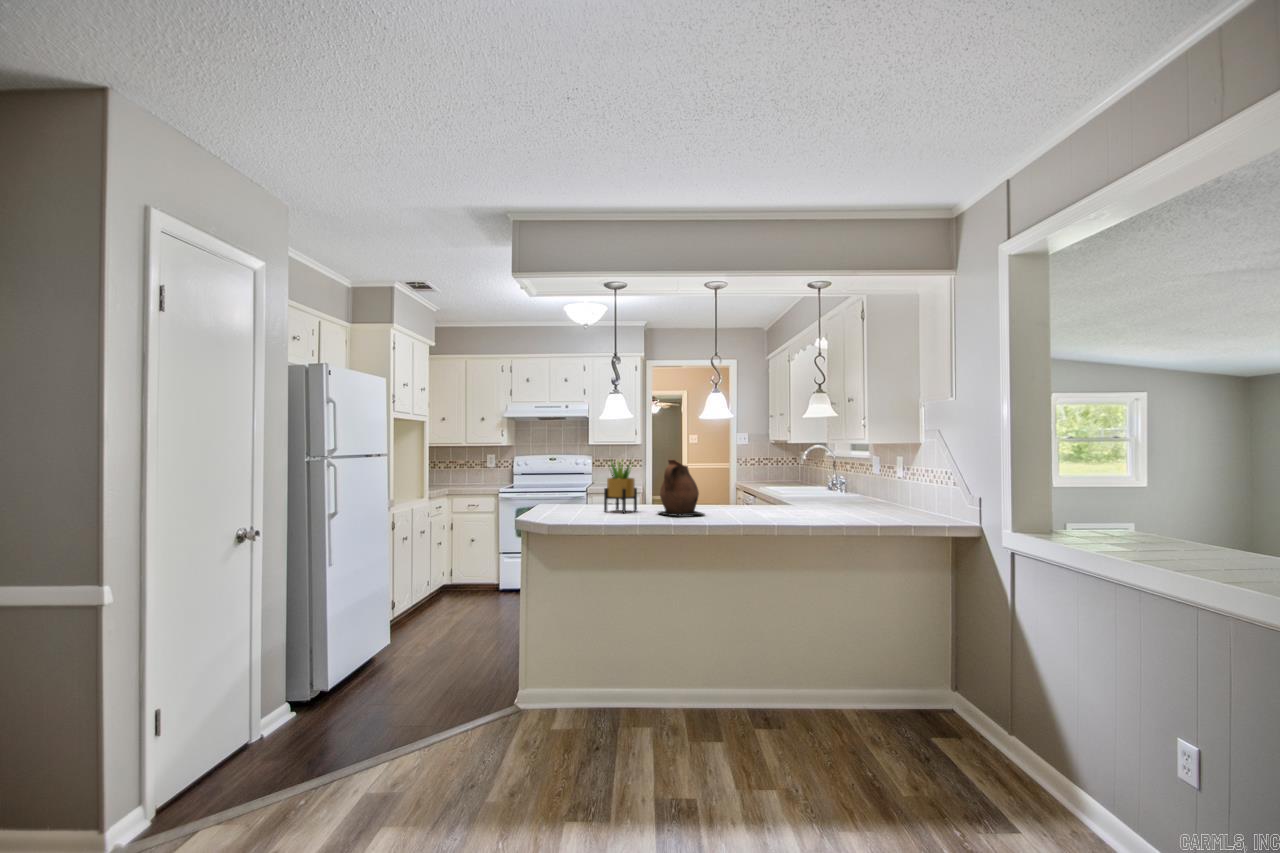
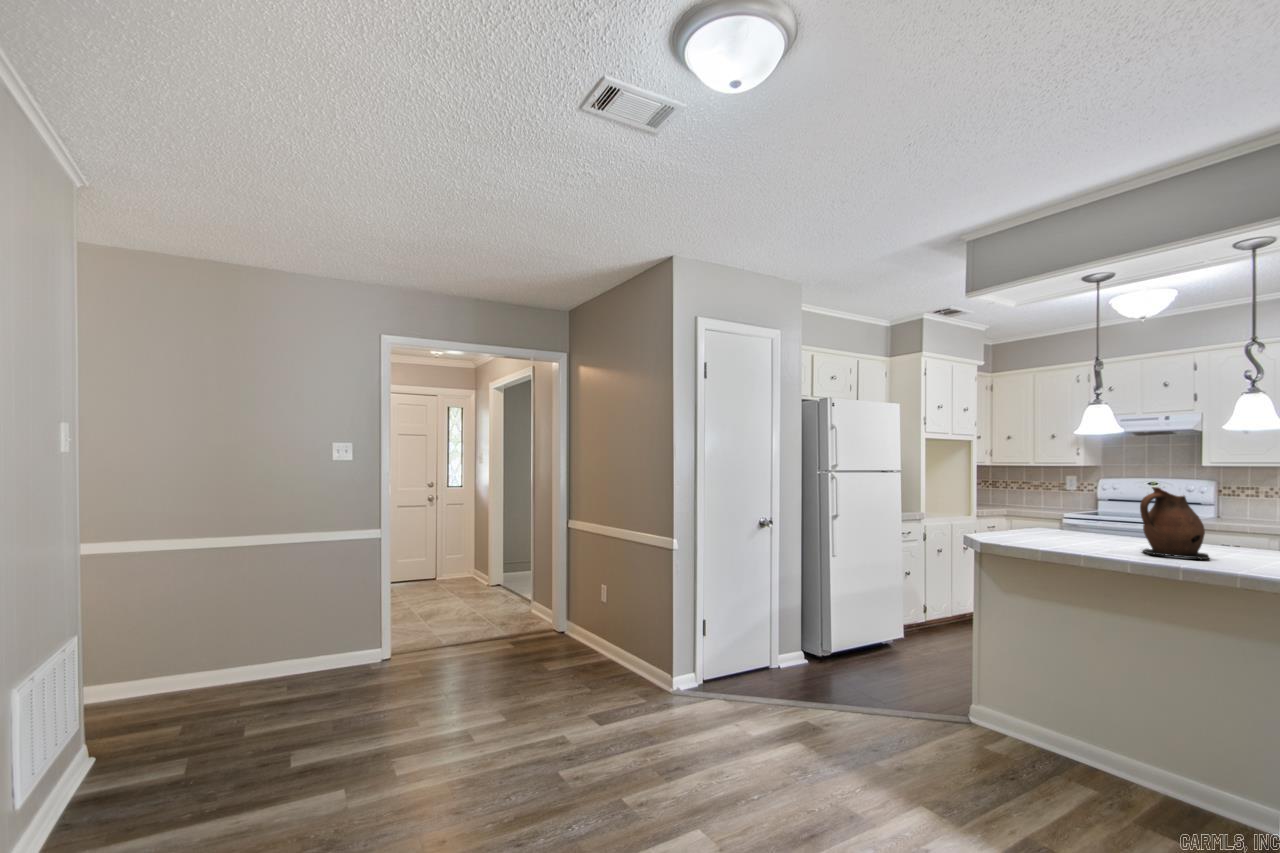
potted plant: present [604,461,637,513] -> none [1081,478,1129,546]

